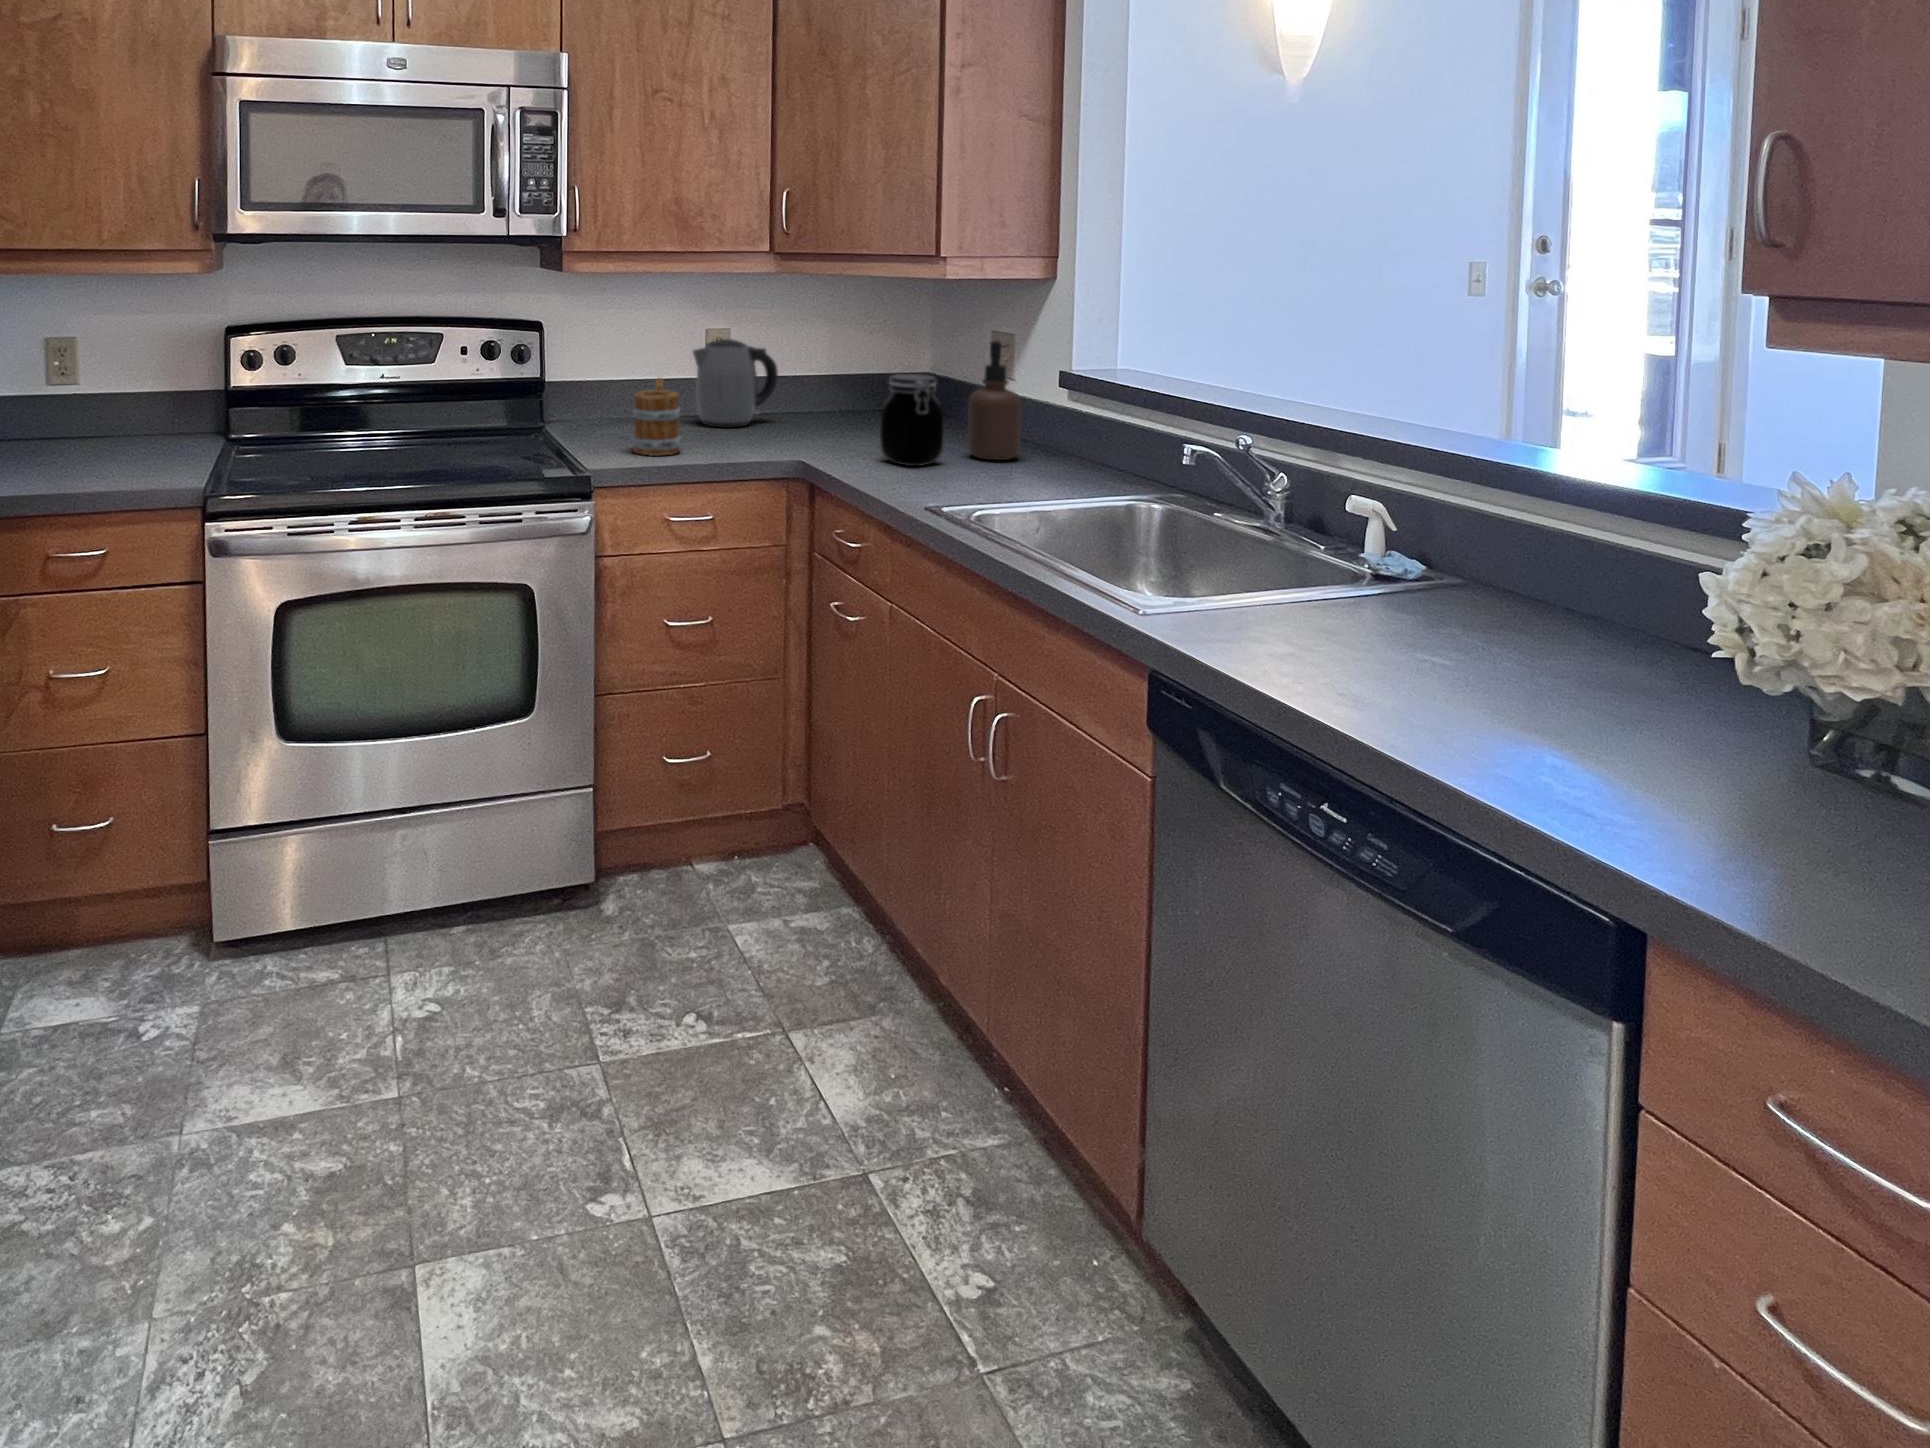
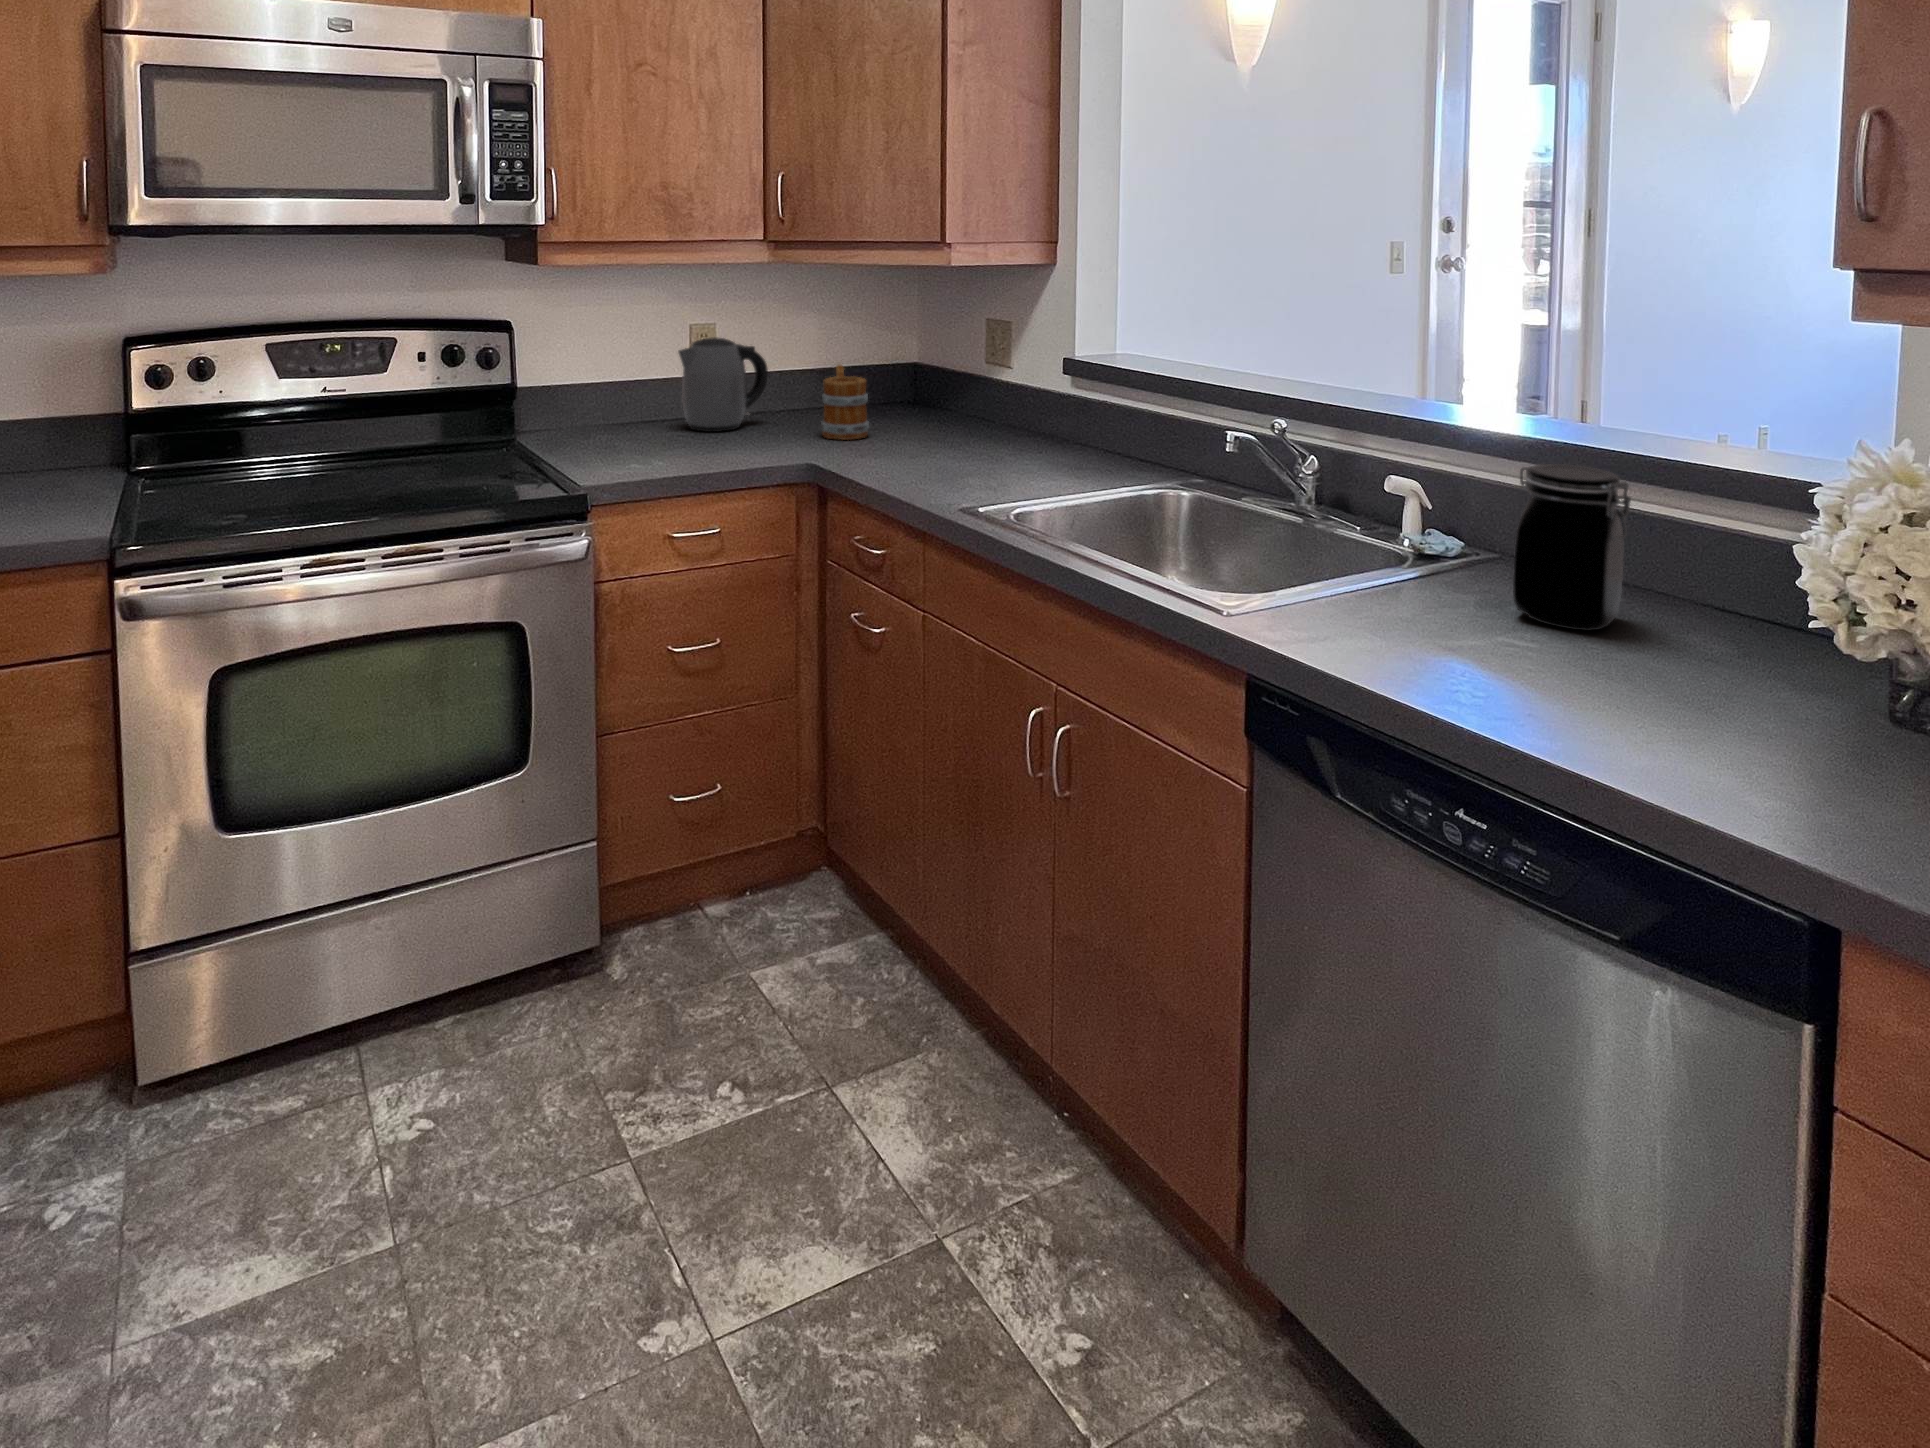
soap dispenser: present [968,341,1021,460] -> none [974,332,1026,453]
jar: present [880,374,944,466] -> present [1513,464,1631,631]
mug: present [632,378,682,456] -> present [821,364,869,440]

